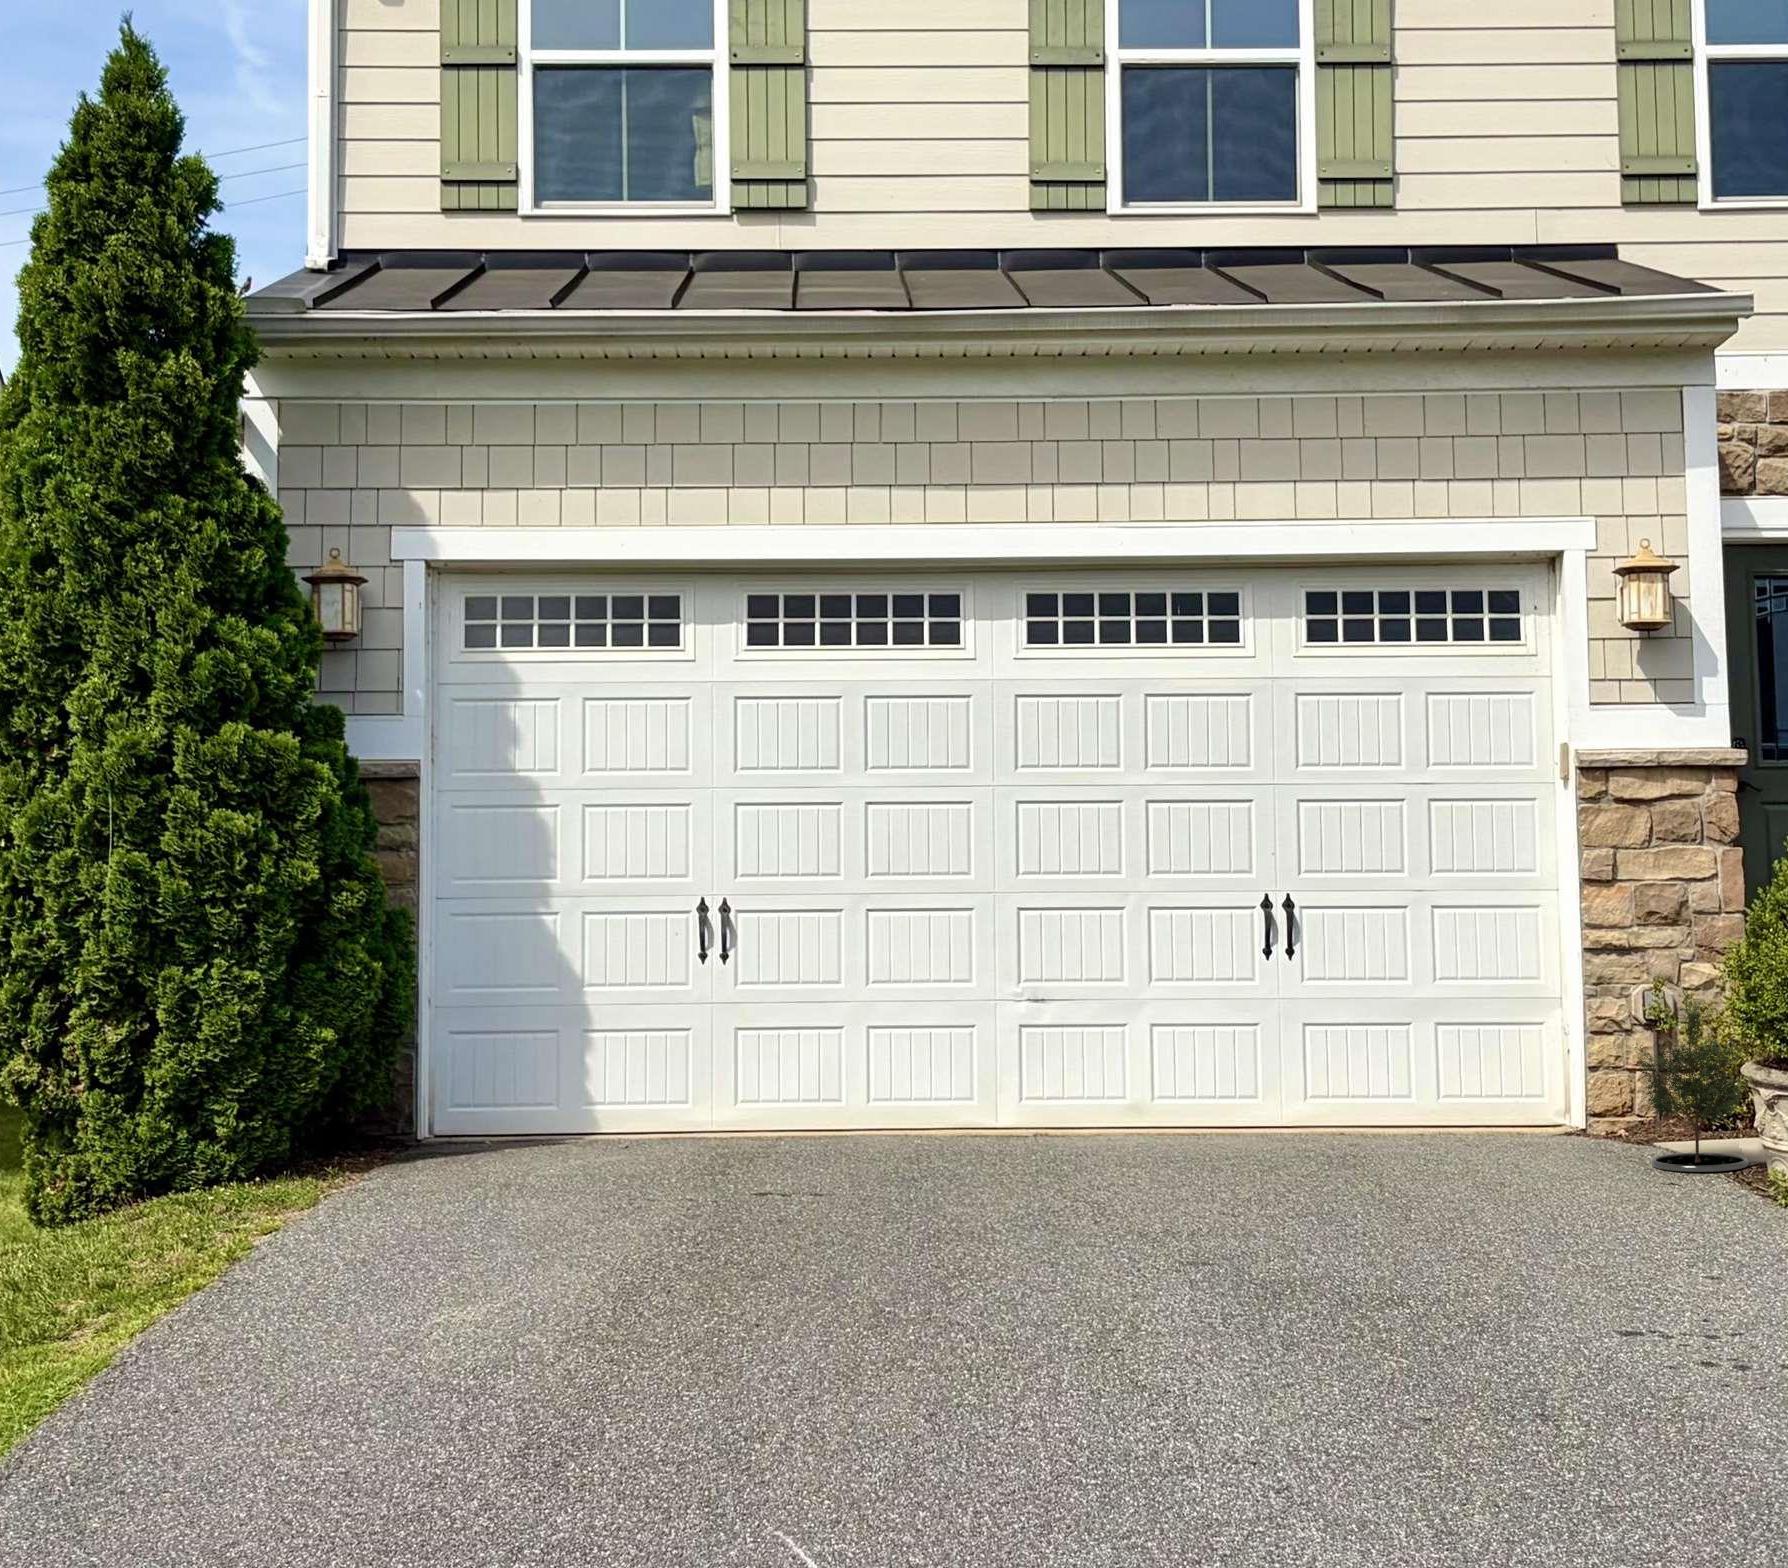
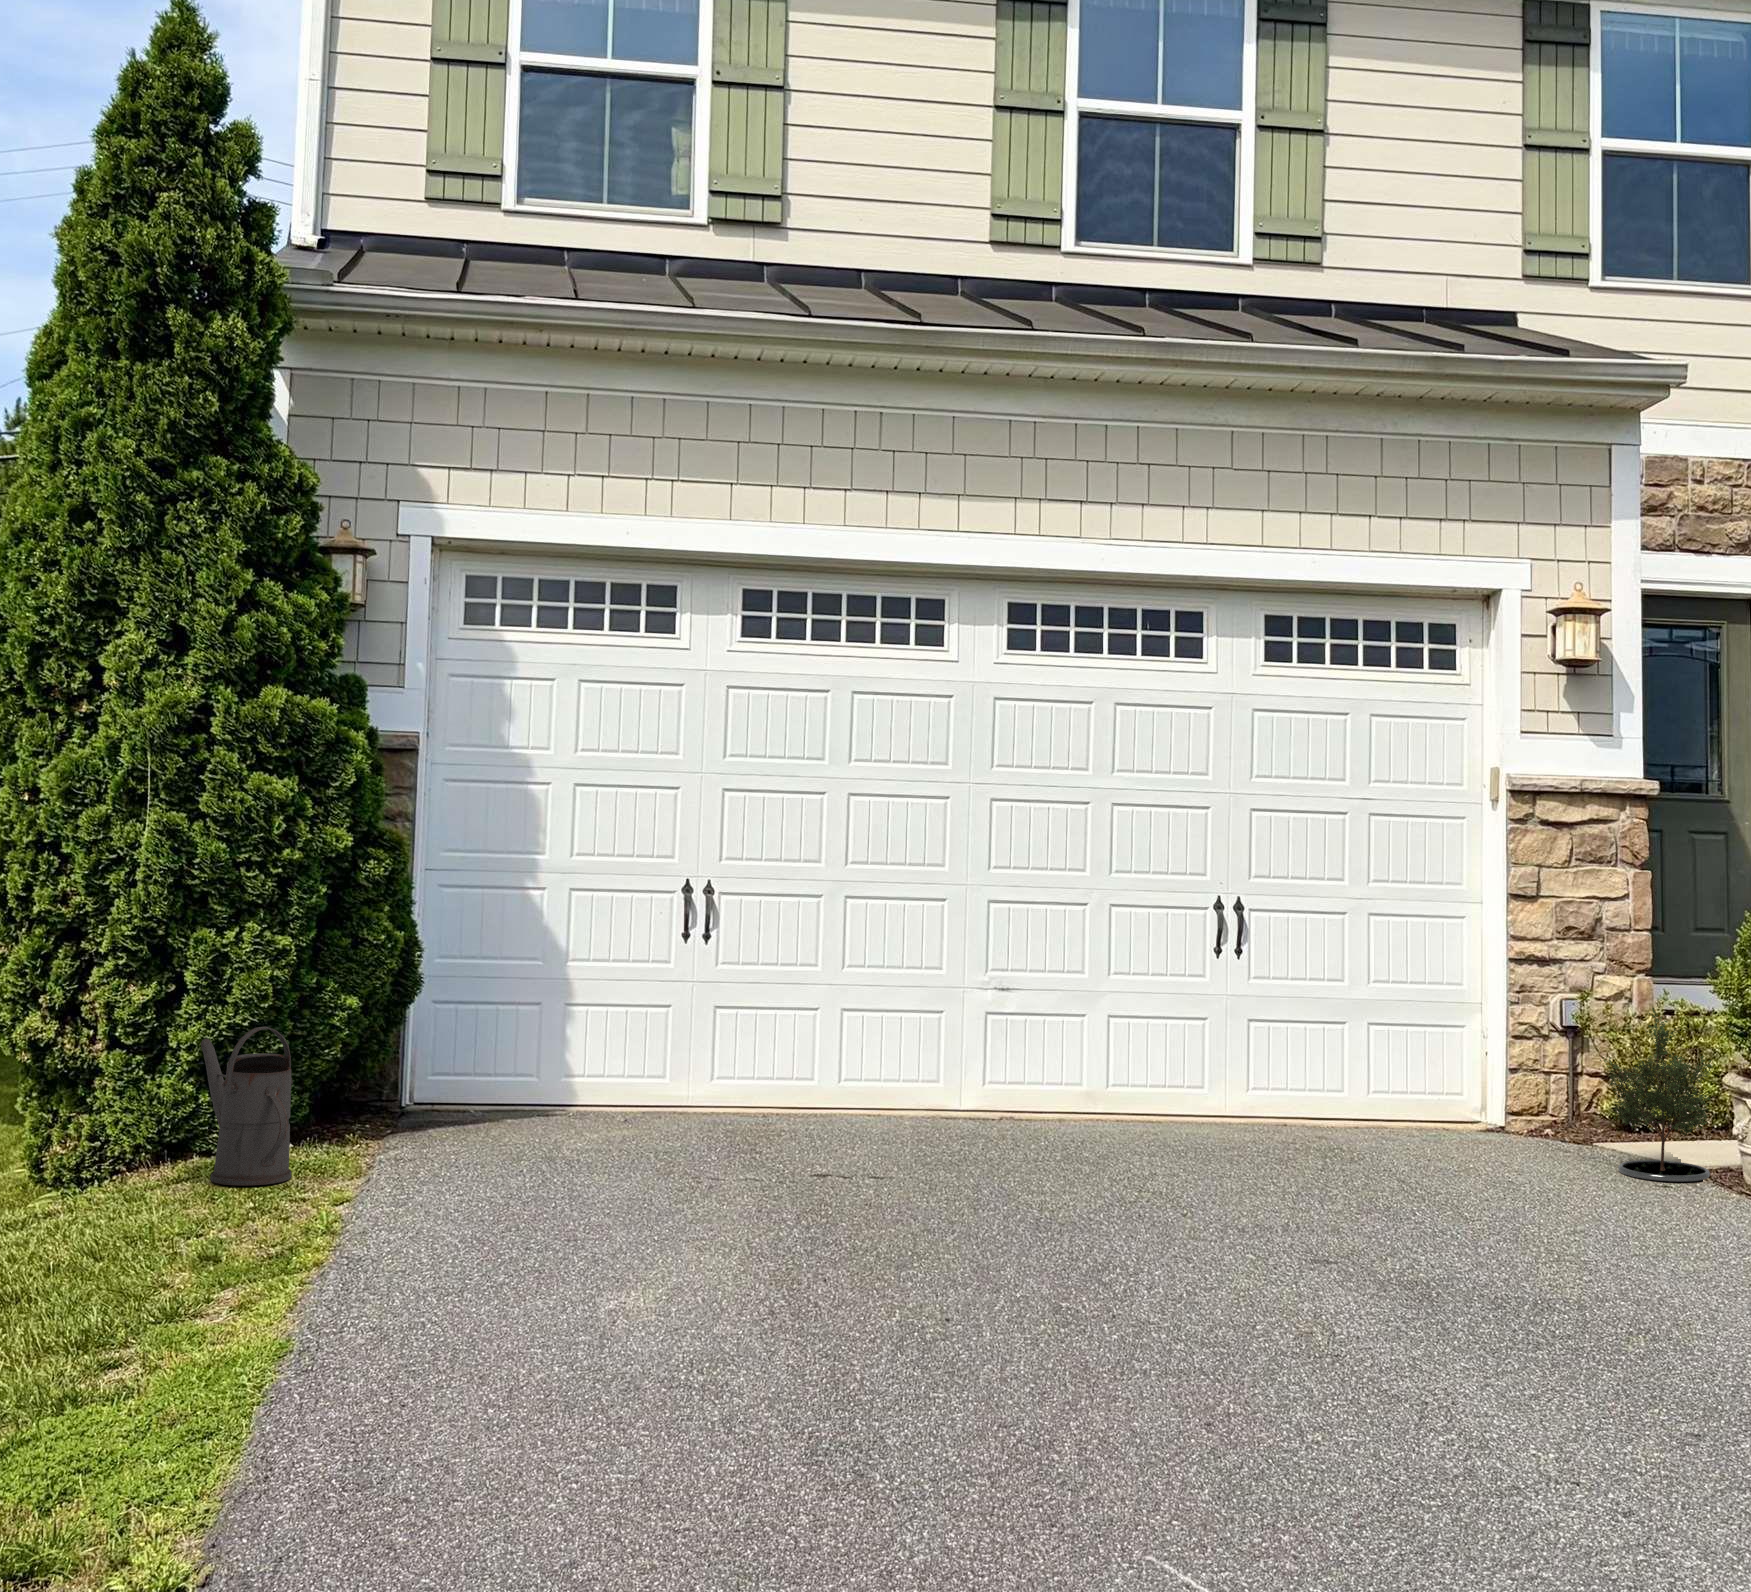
watering can: none [179,1059,262,1216] -> present [201,1027,293,1185]

